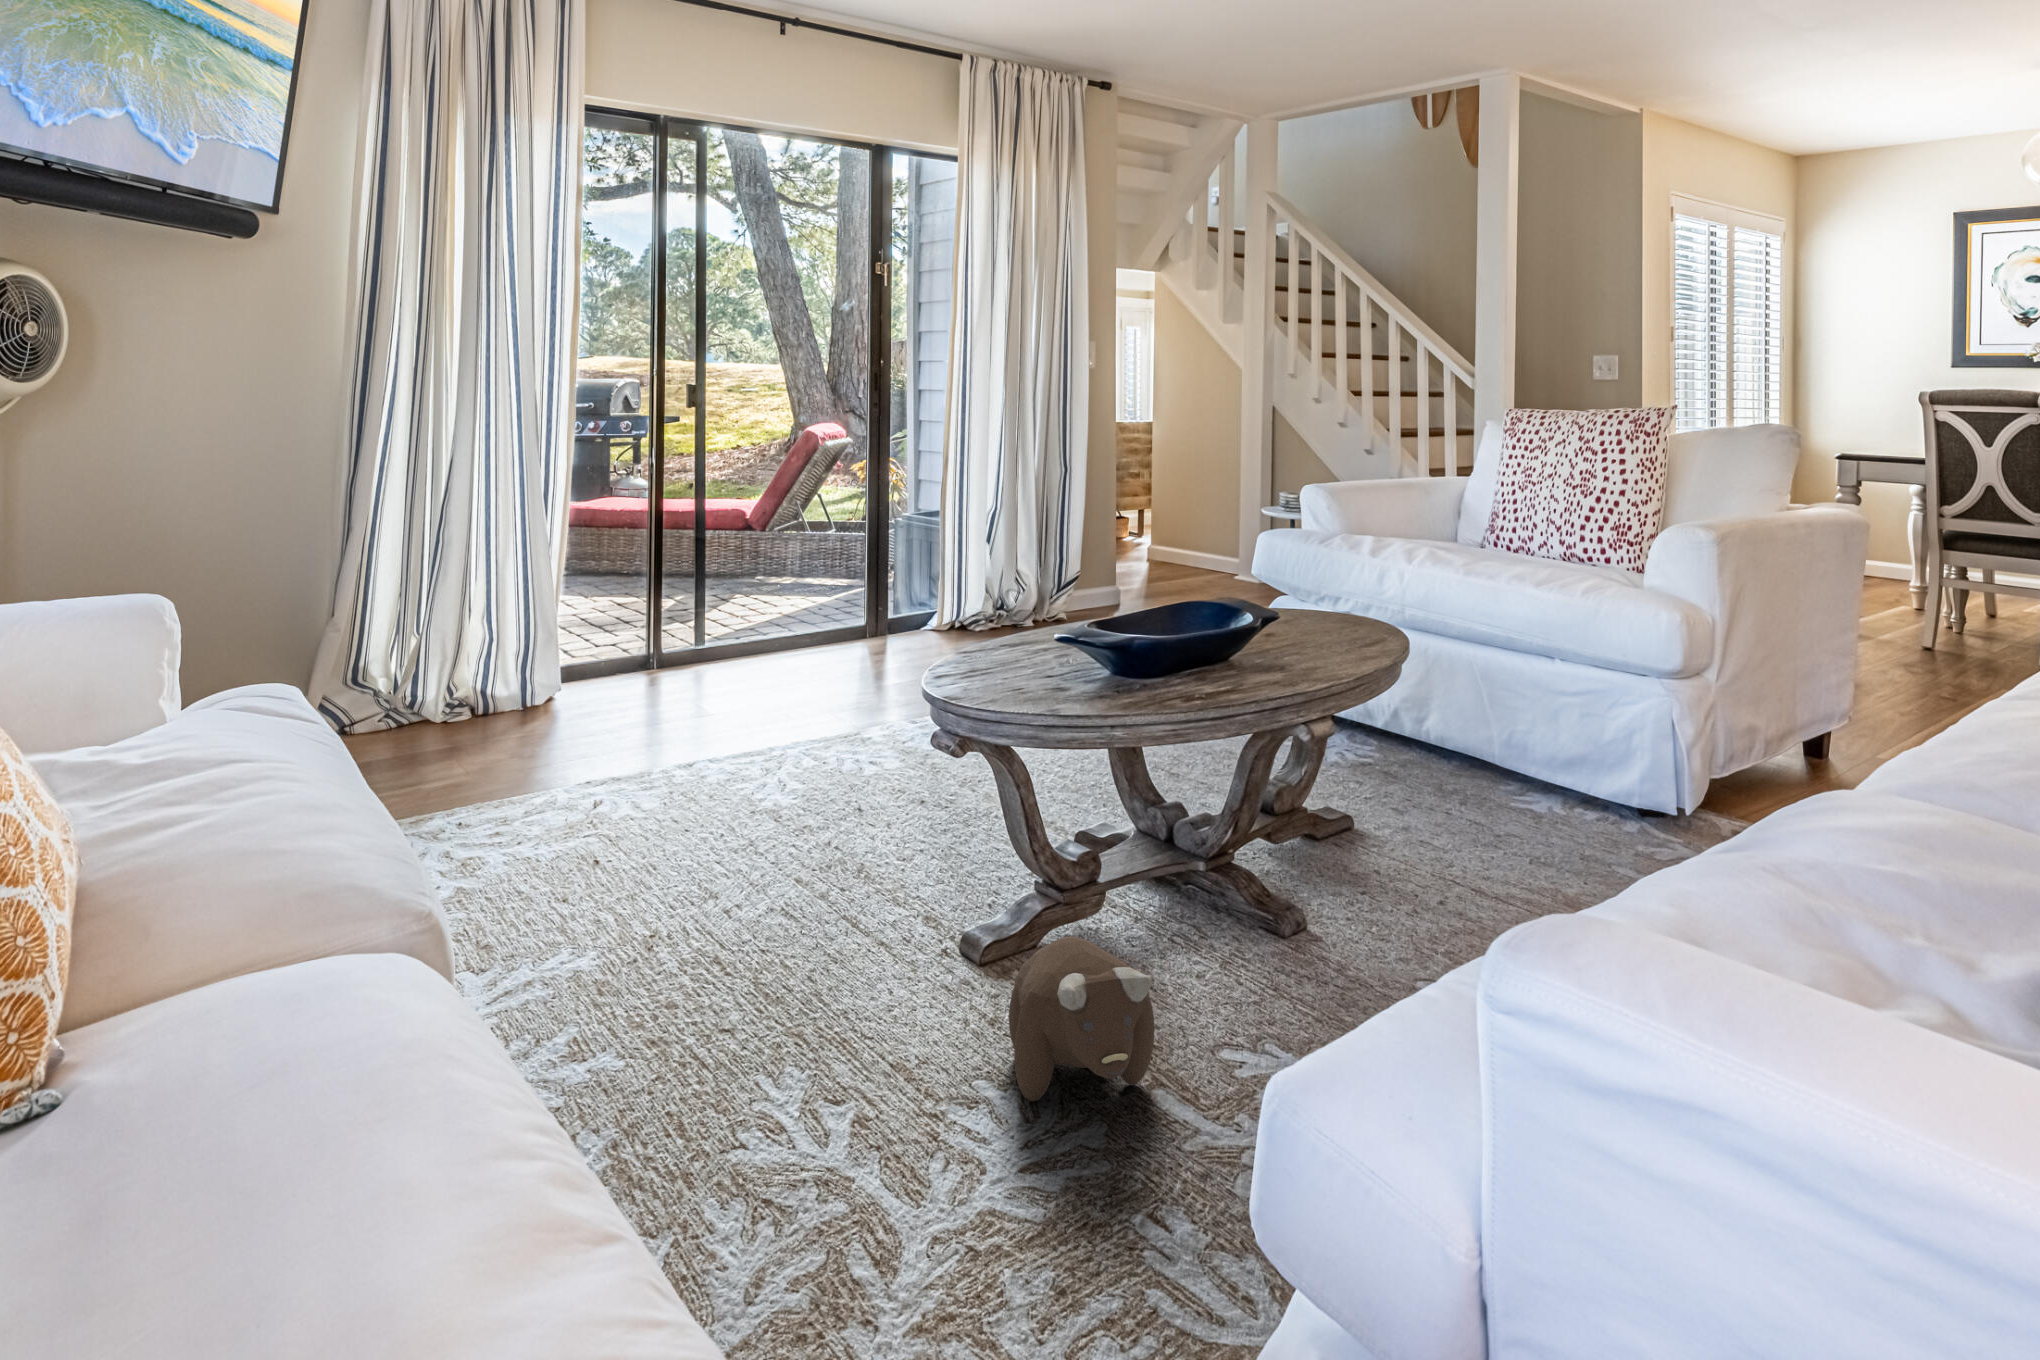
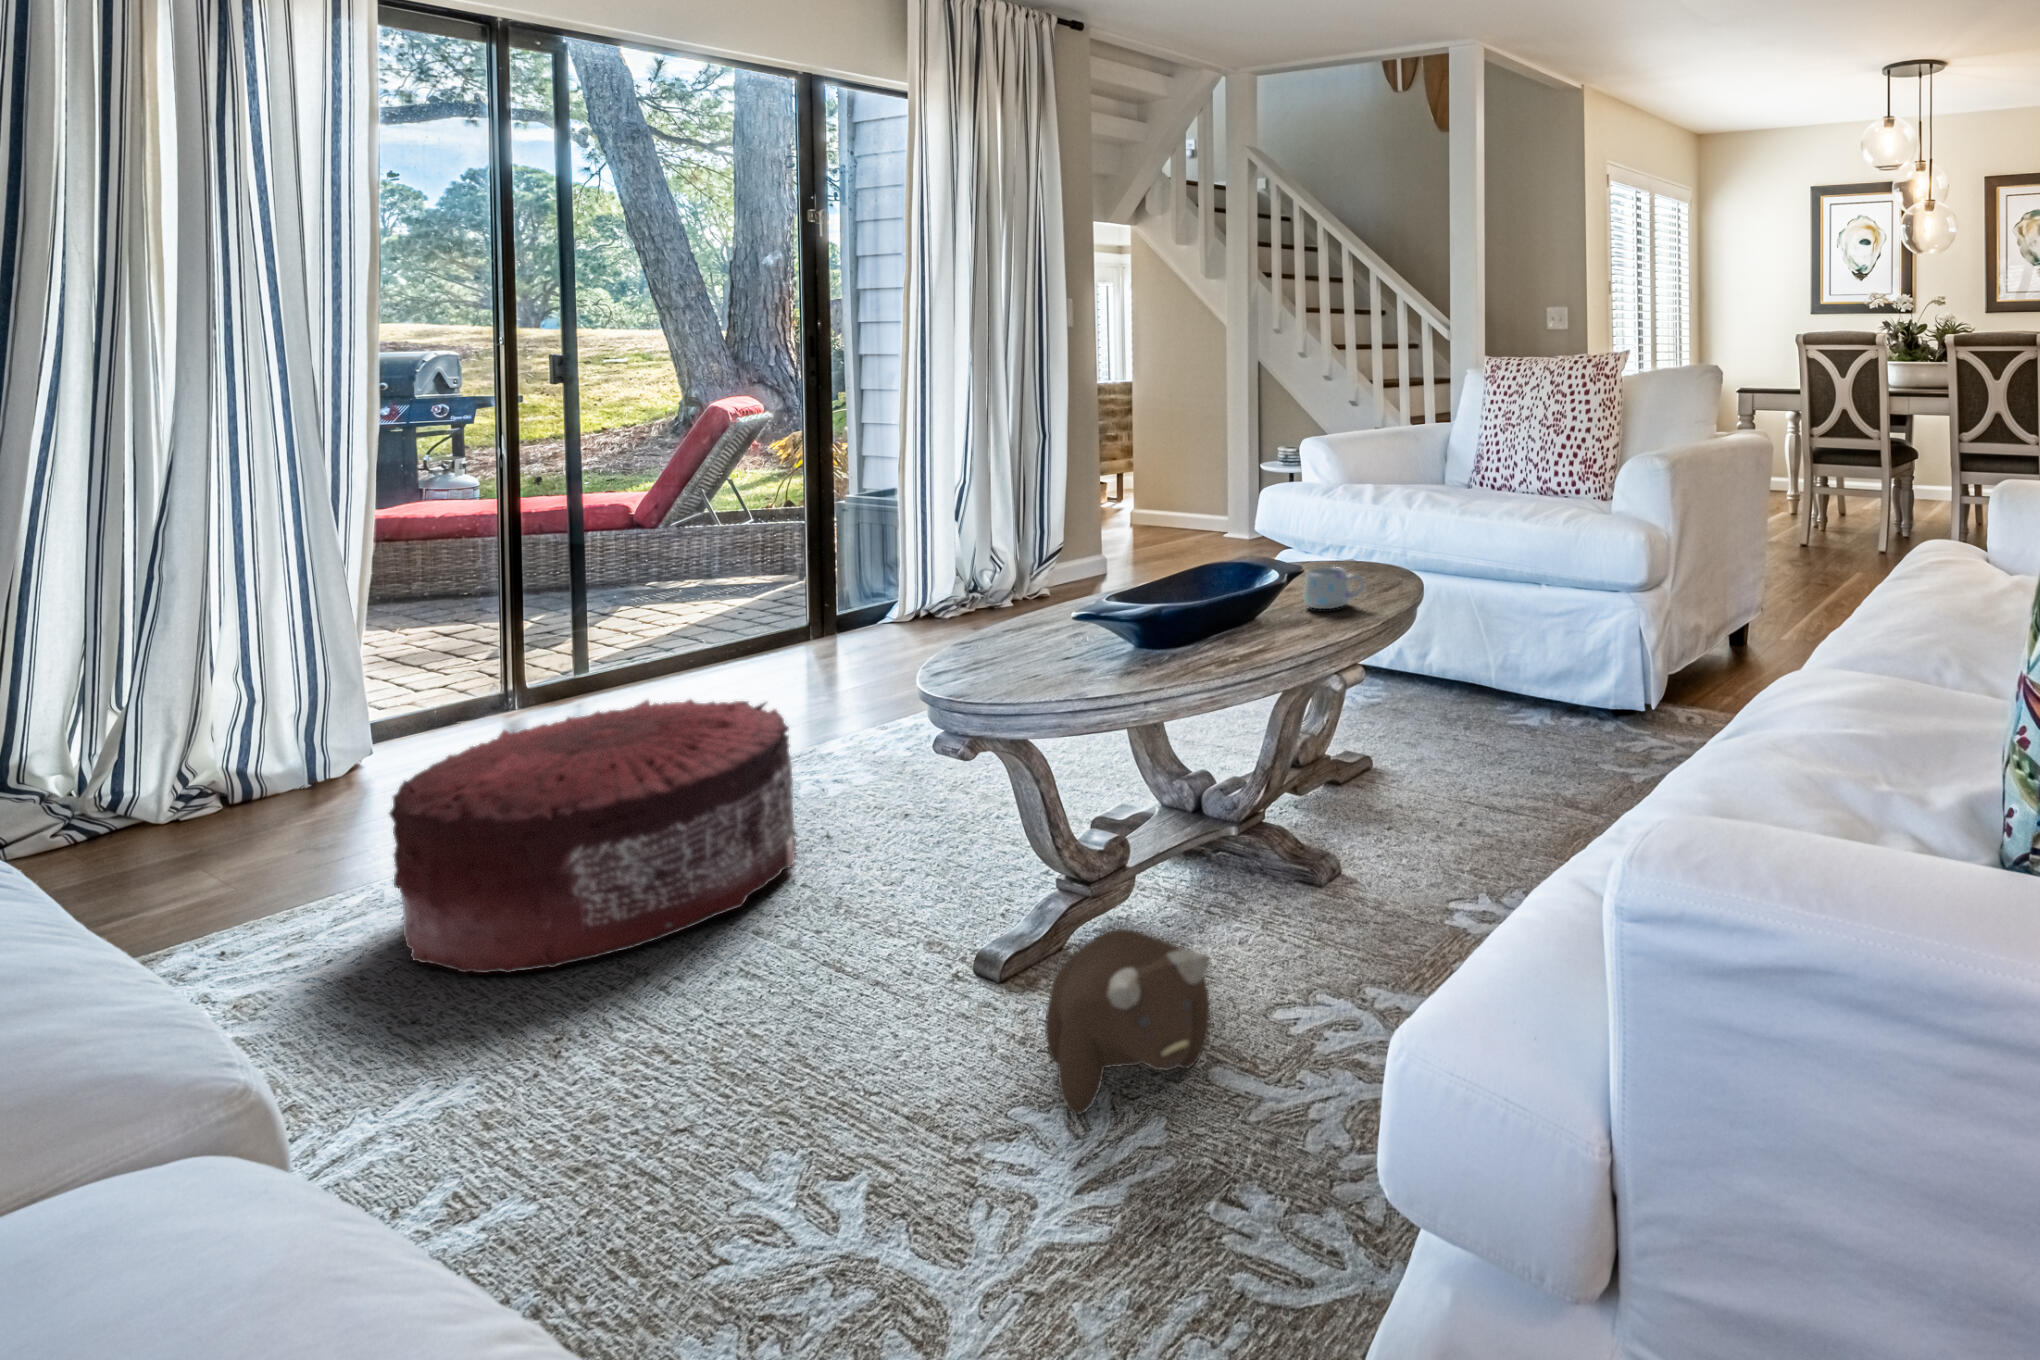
mug: none [1279,617,1342,659] -> present [1304,567,1365,609]
pouf: none [555,672,835,882] -> present [389,700,796,973]

